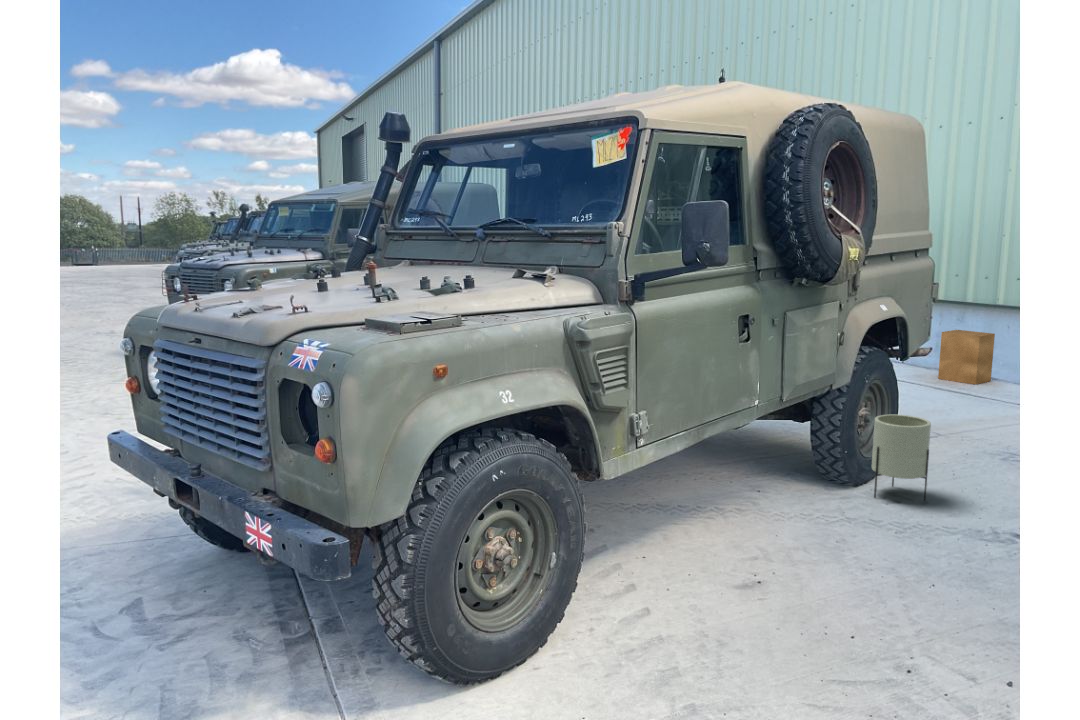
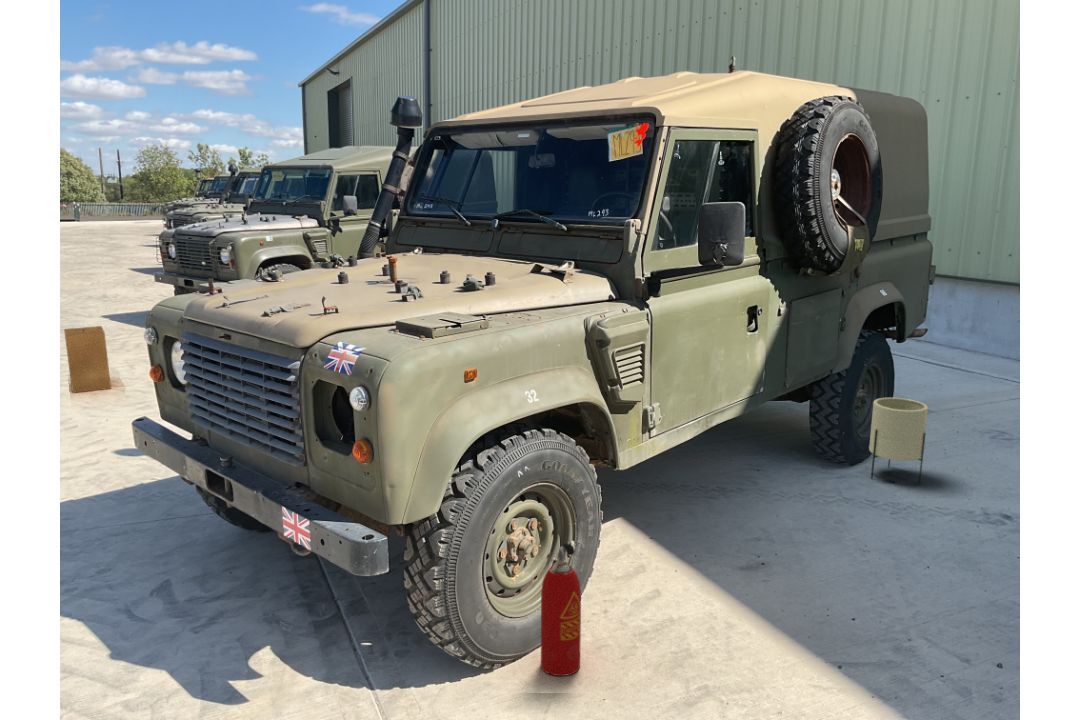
cardboard box: present [938,330,995,385] -> present [64,326,111,393]
fire extinguisher: none [518,552,560,694] -> present [541,543,581,676]

